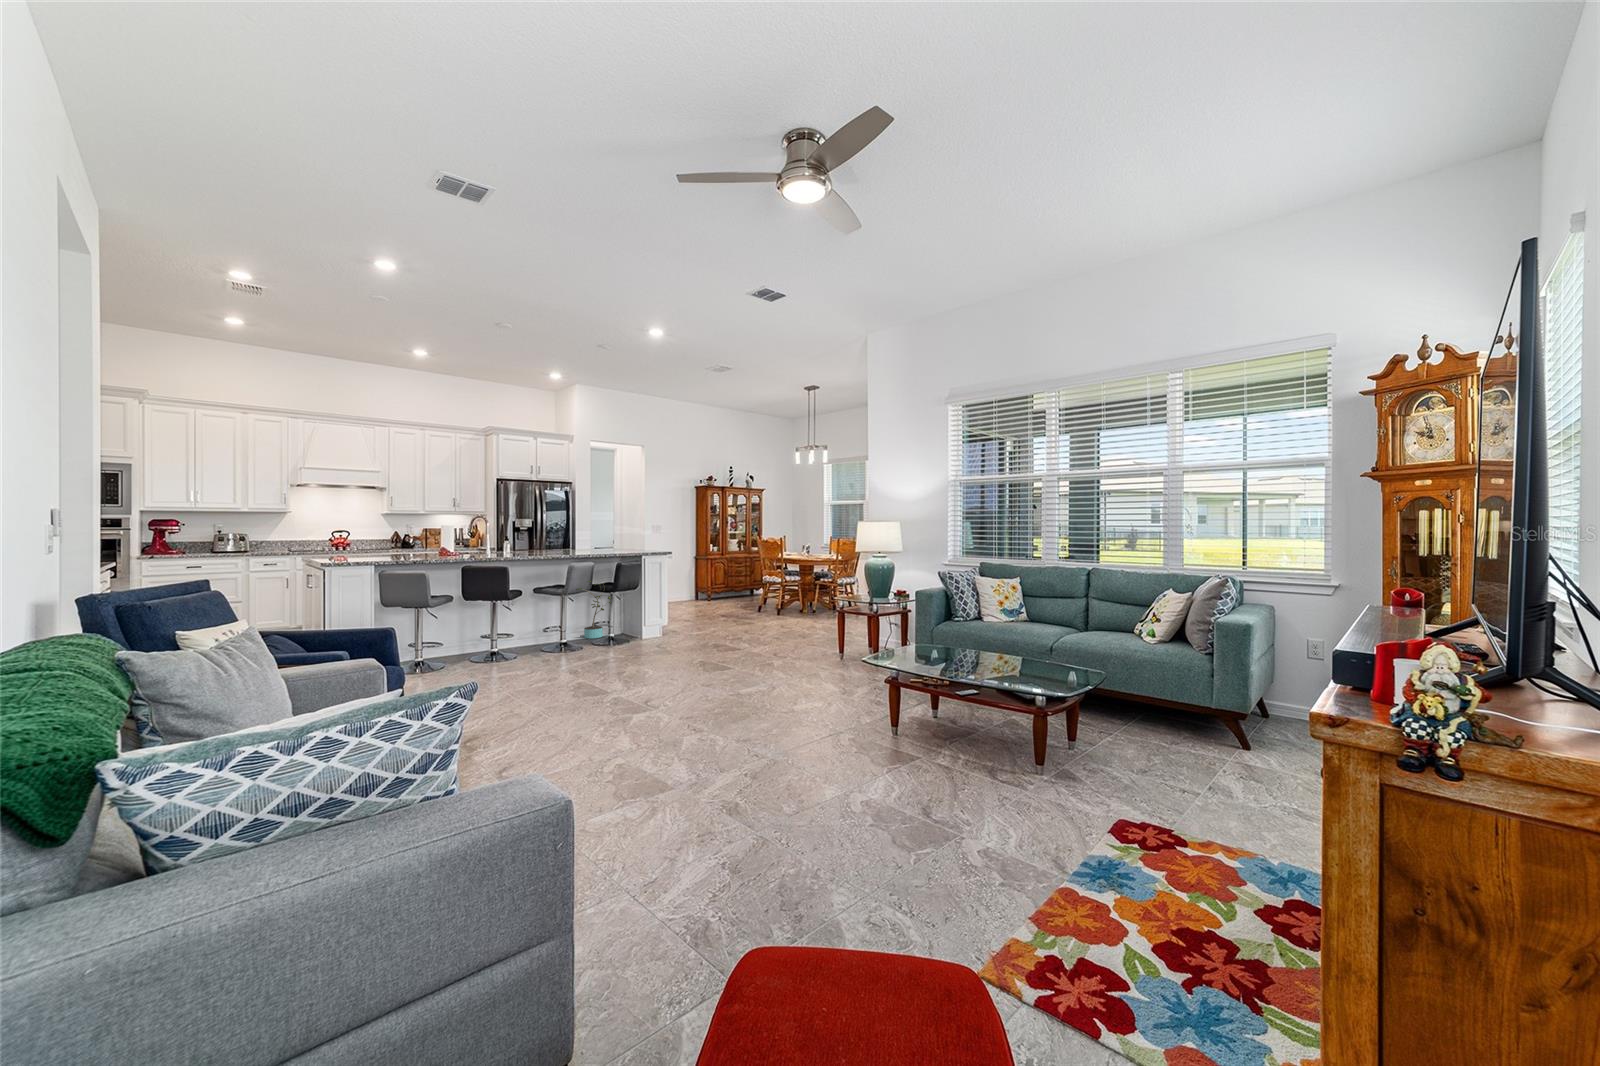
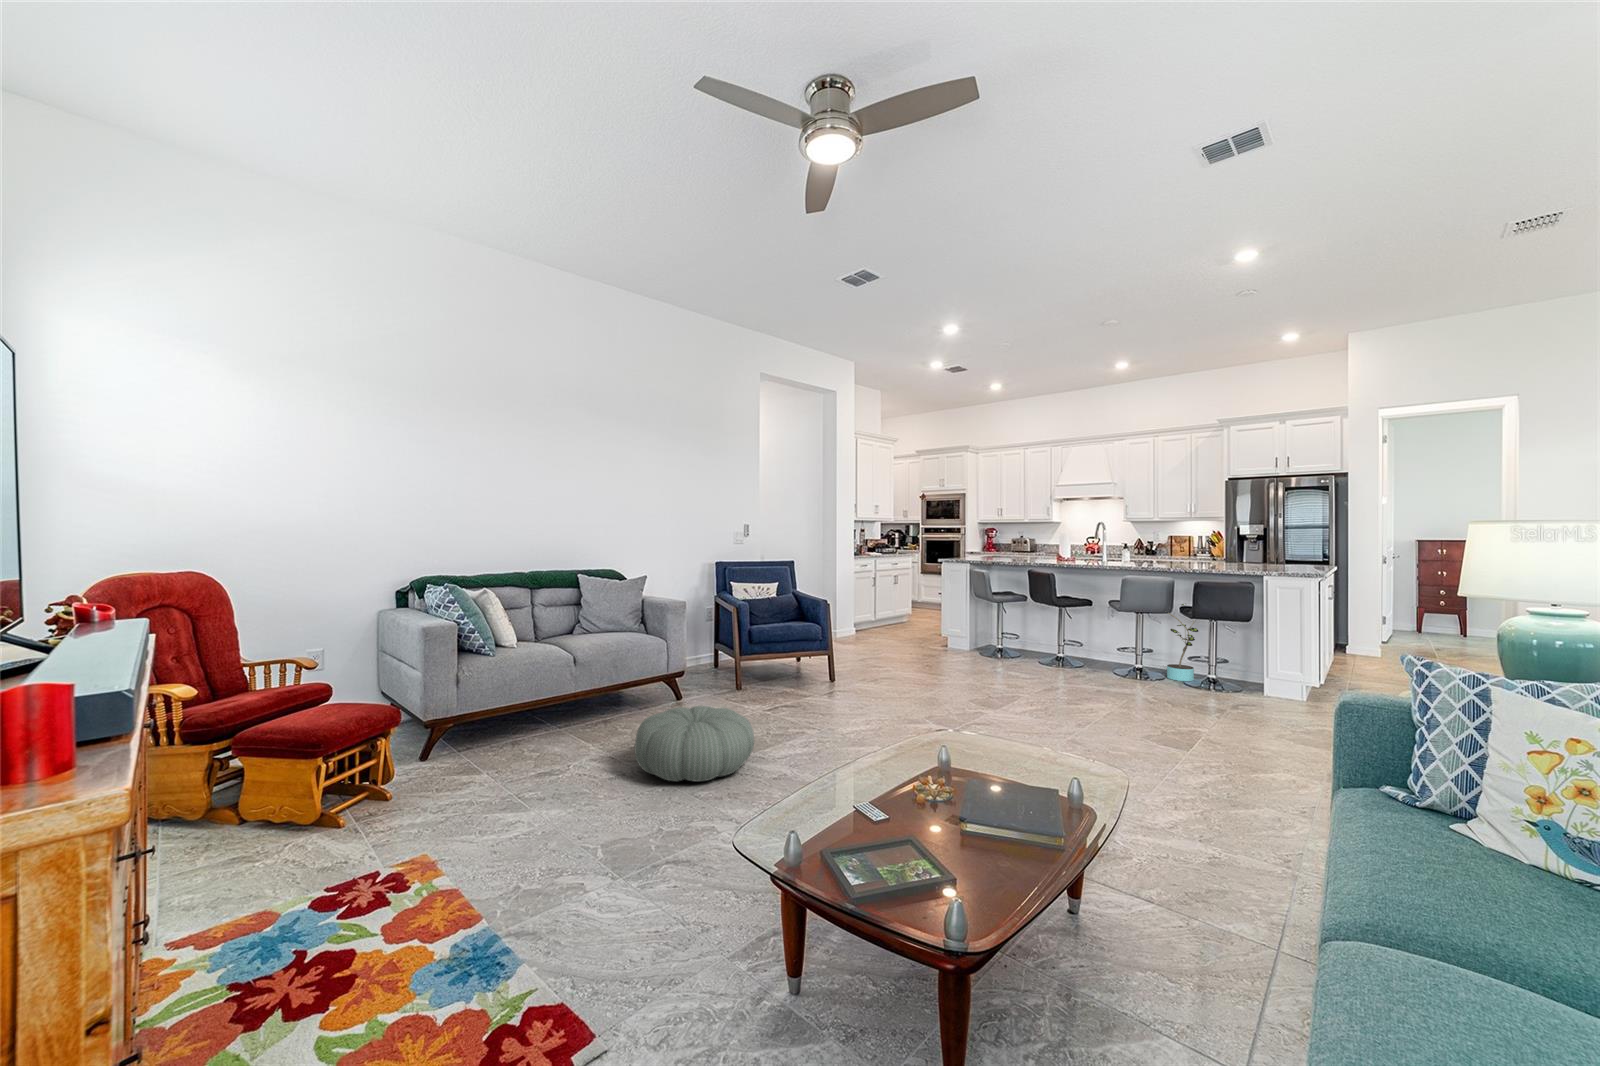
pouf: none [650,740,787,843] -> present [634,706,754,782]

